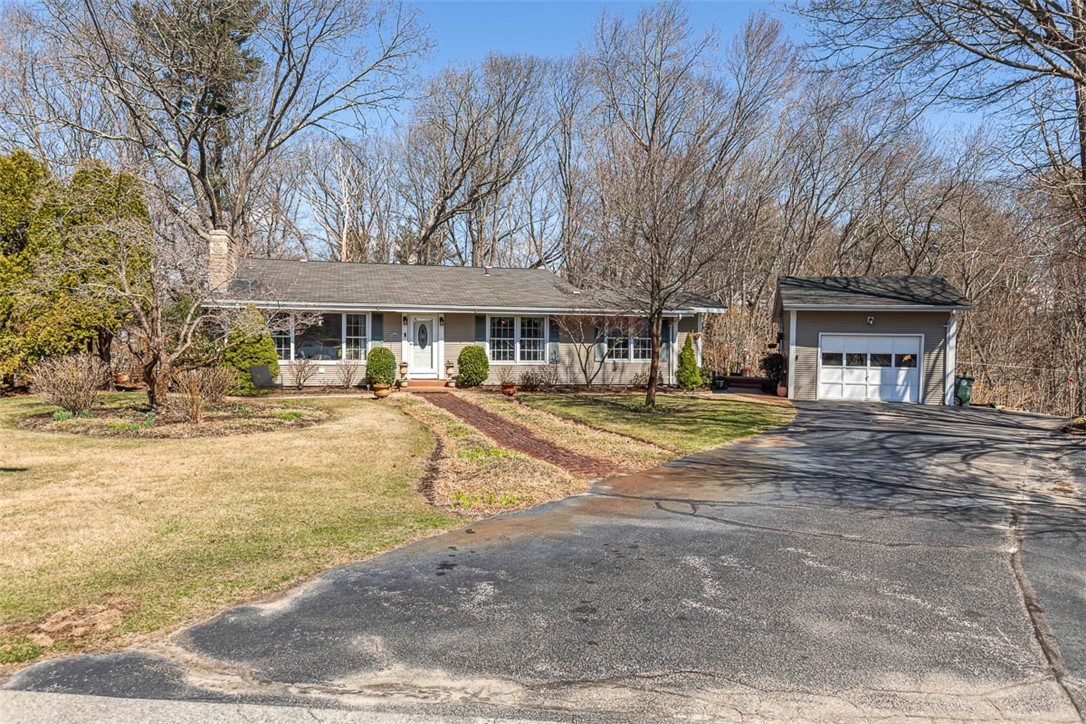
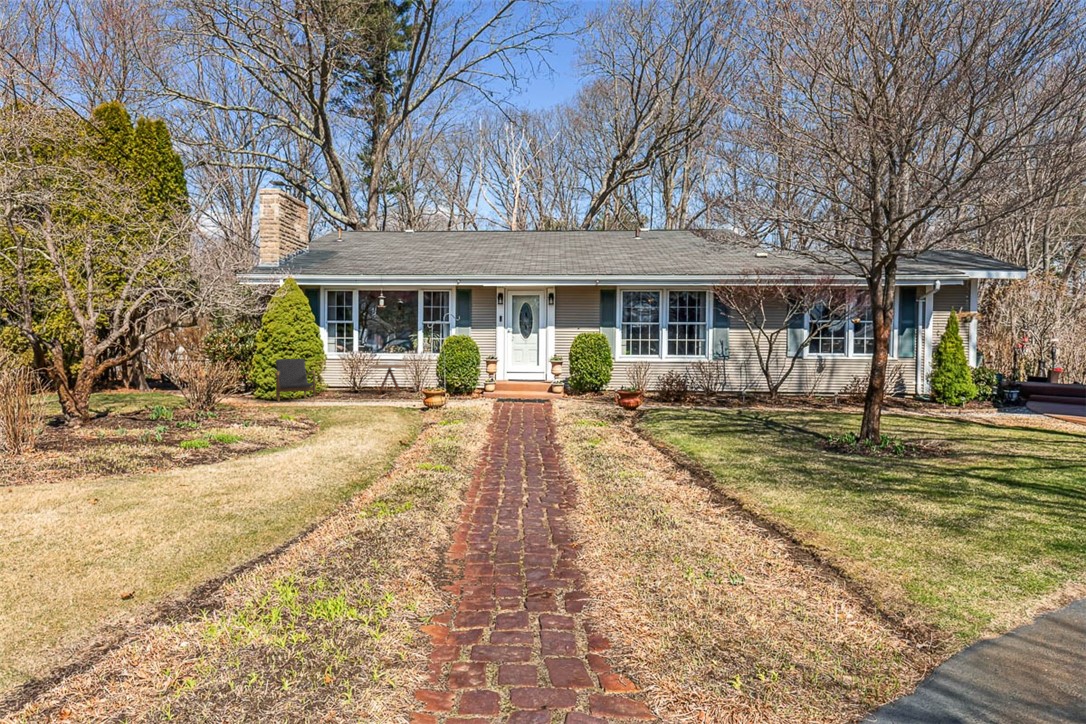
round table: none [309,369,341,392] -> present [369,364,410,394]

